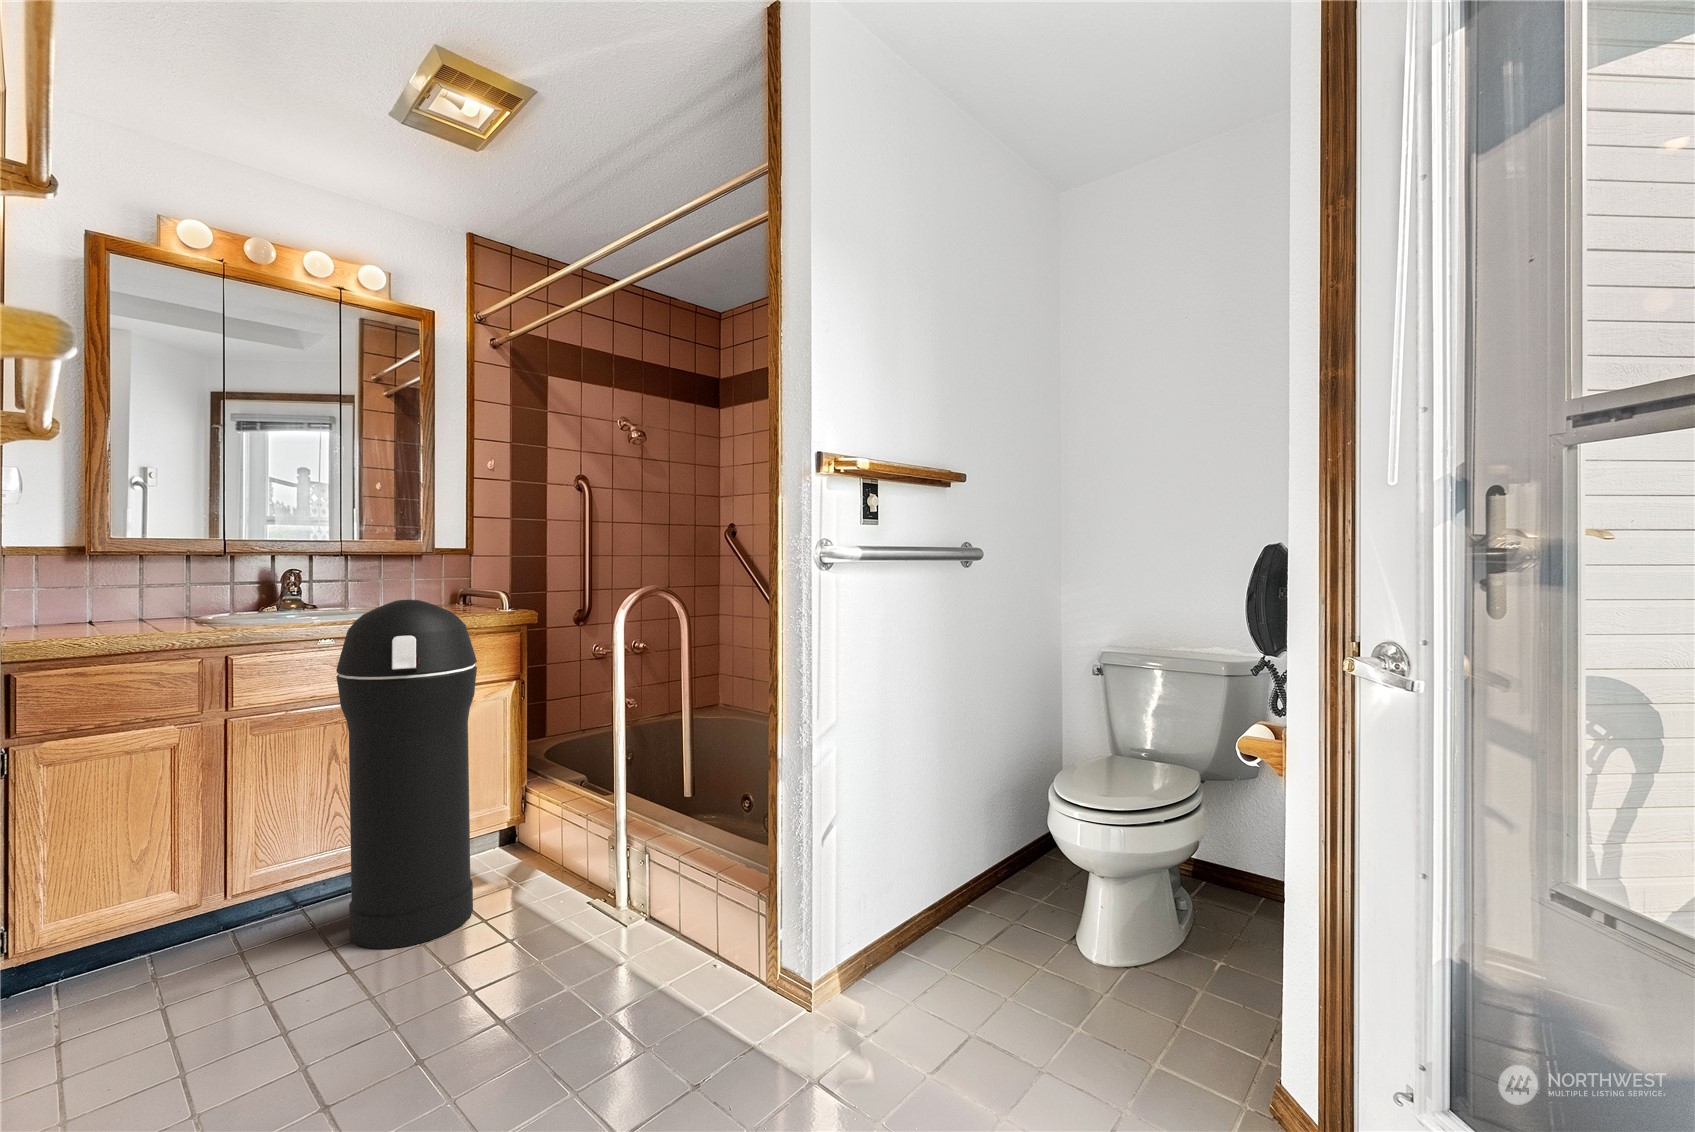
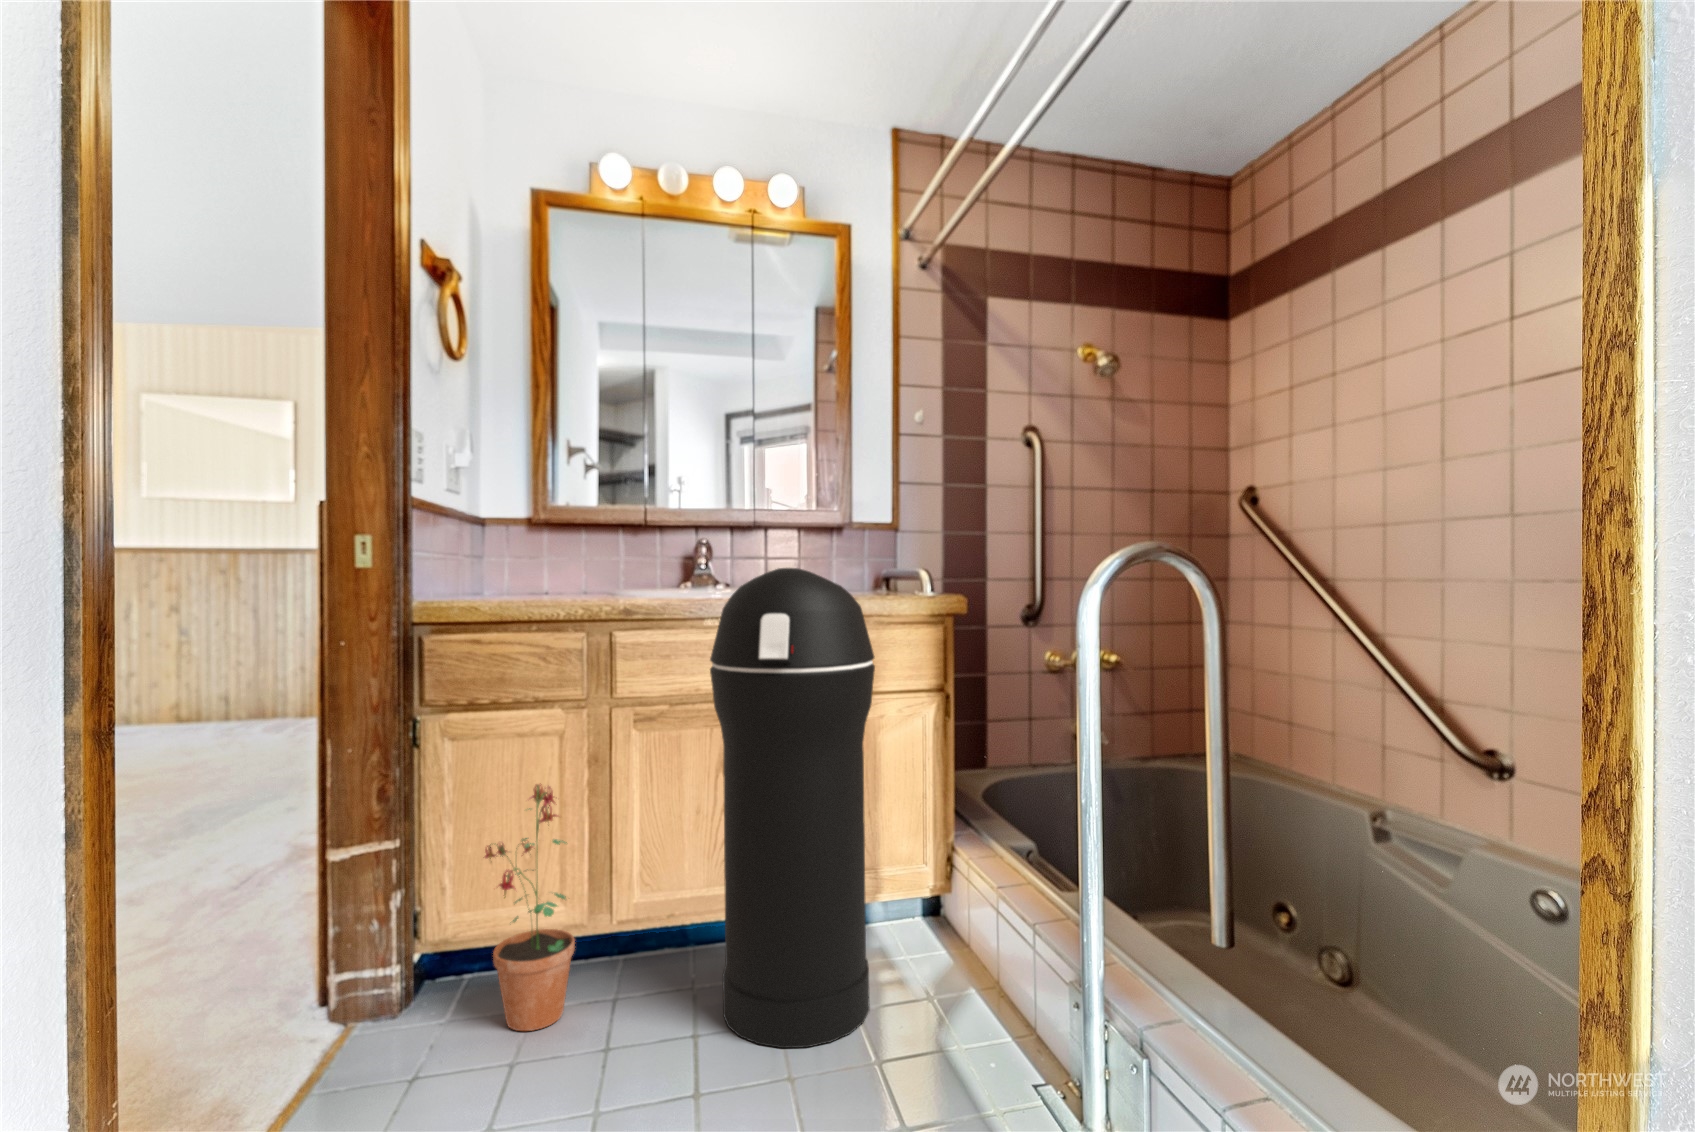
potted plant: none [88,790,202,998] -> present [485,784,575,1031]

